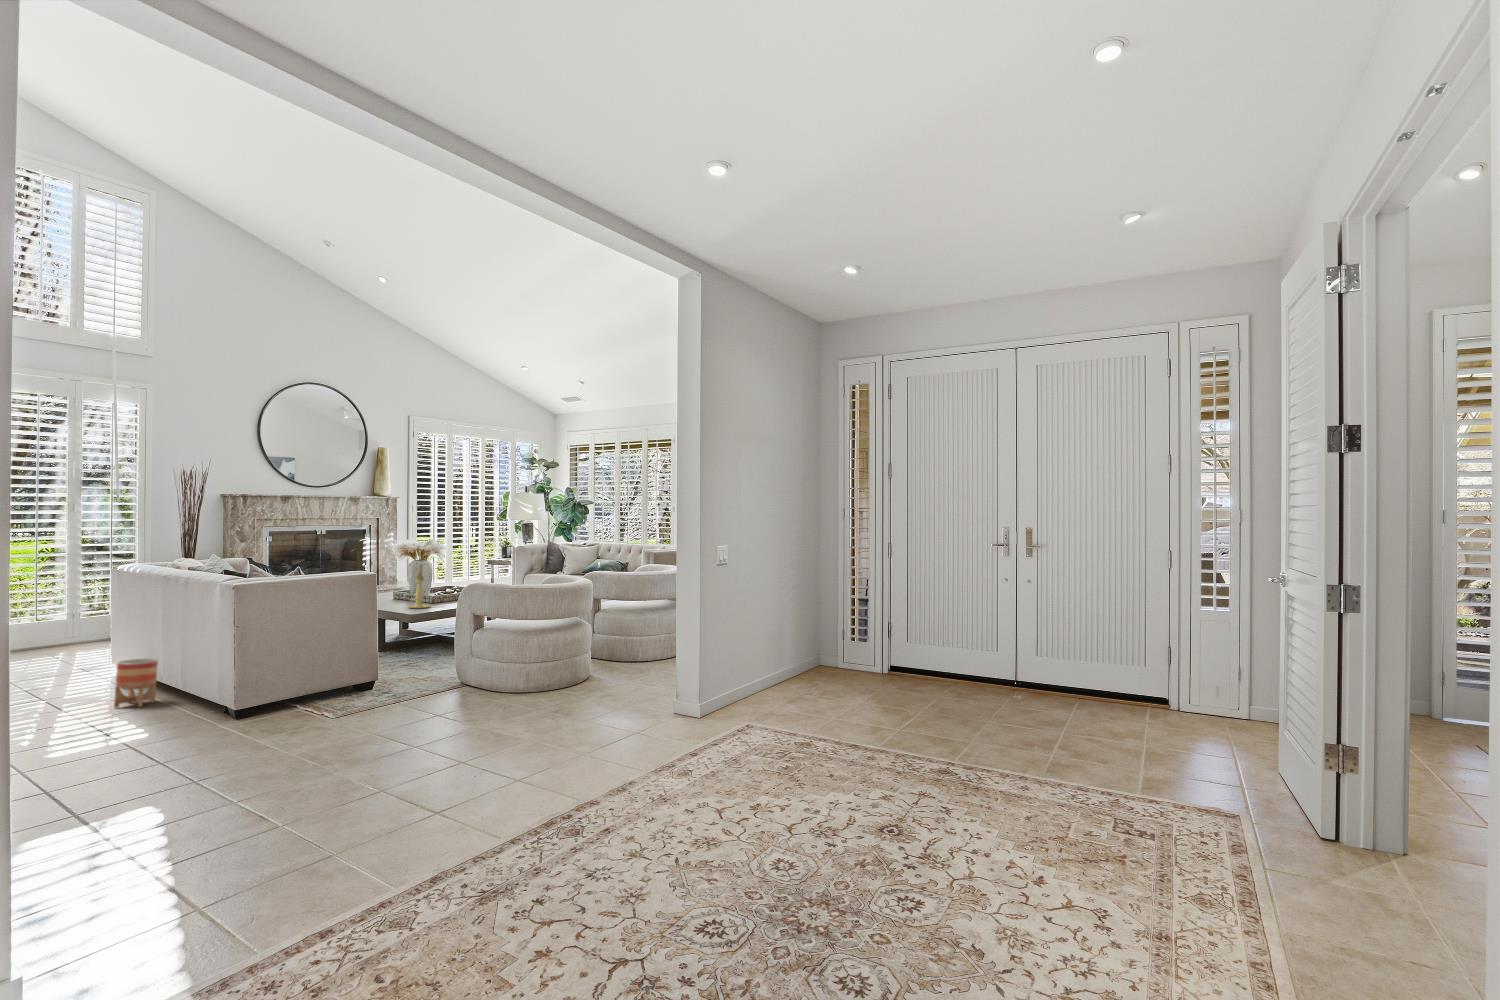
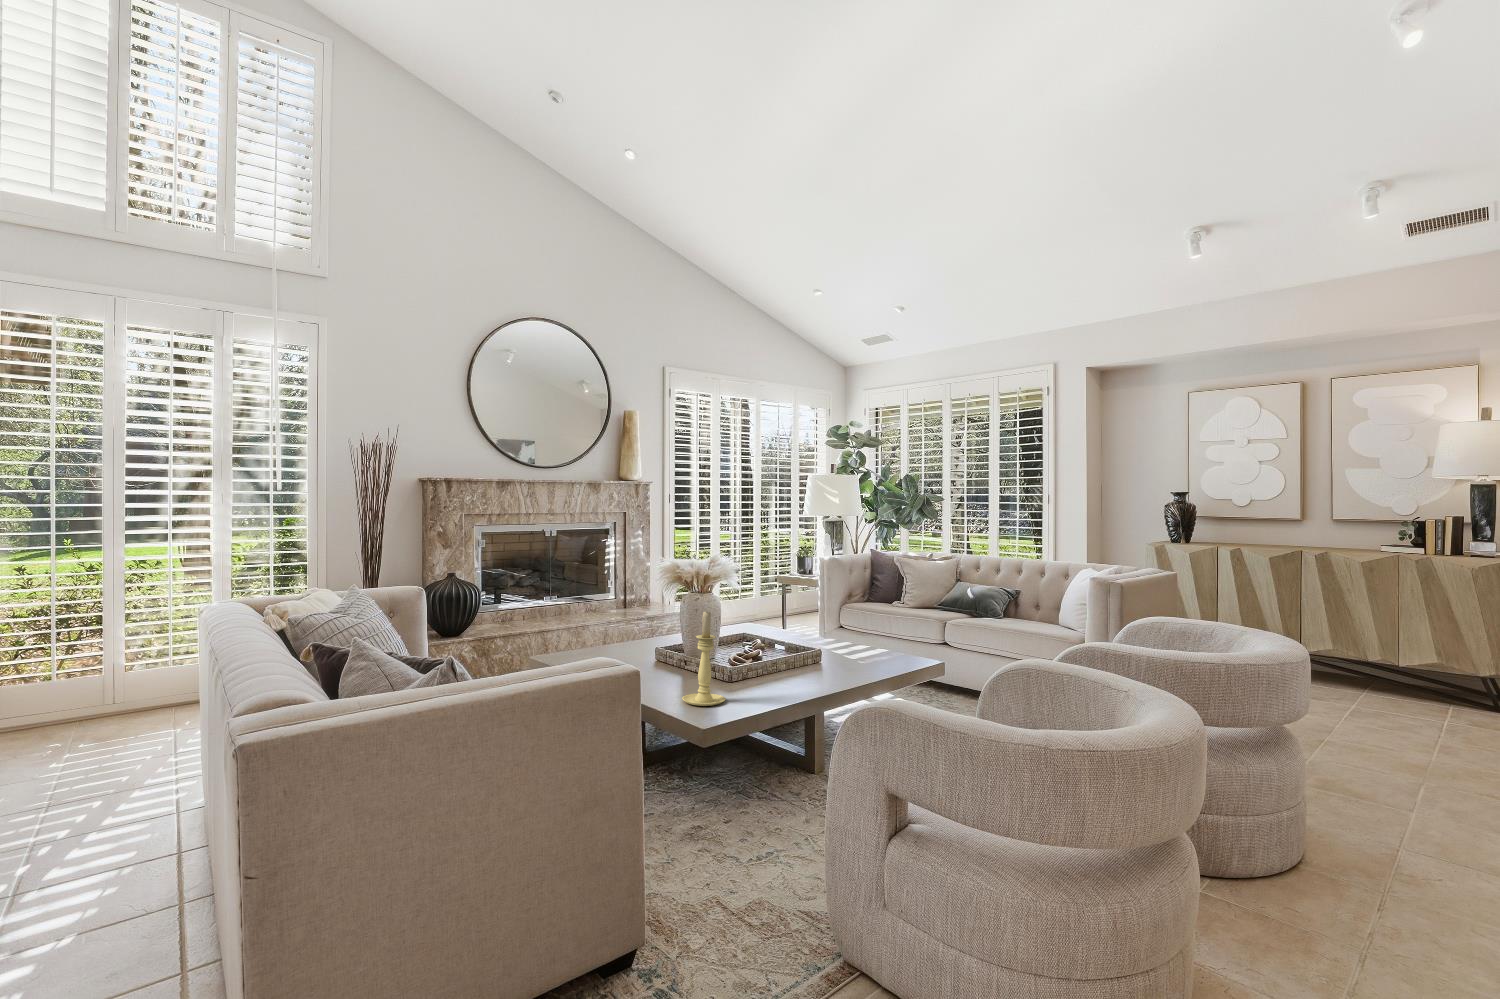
planter: present [114,658,158,708] -> none [96,829,193,959]

